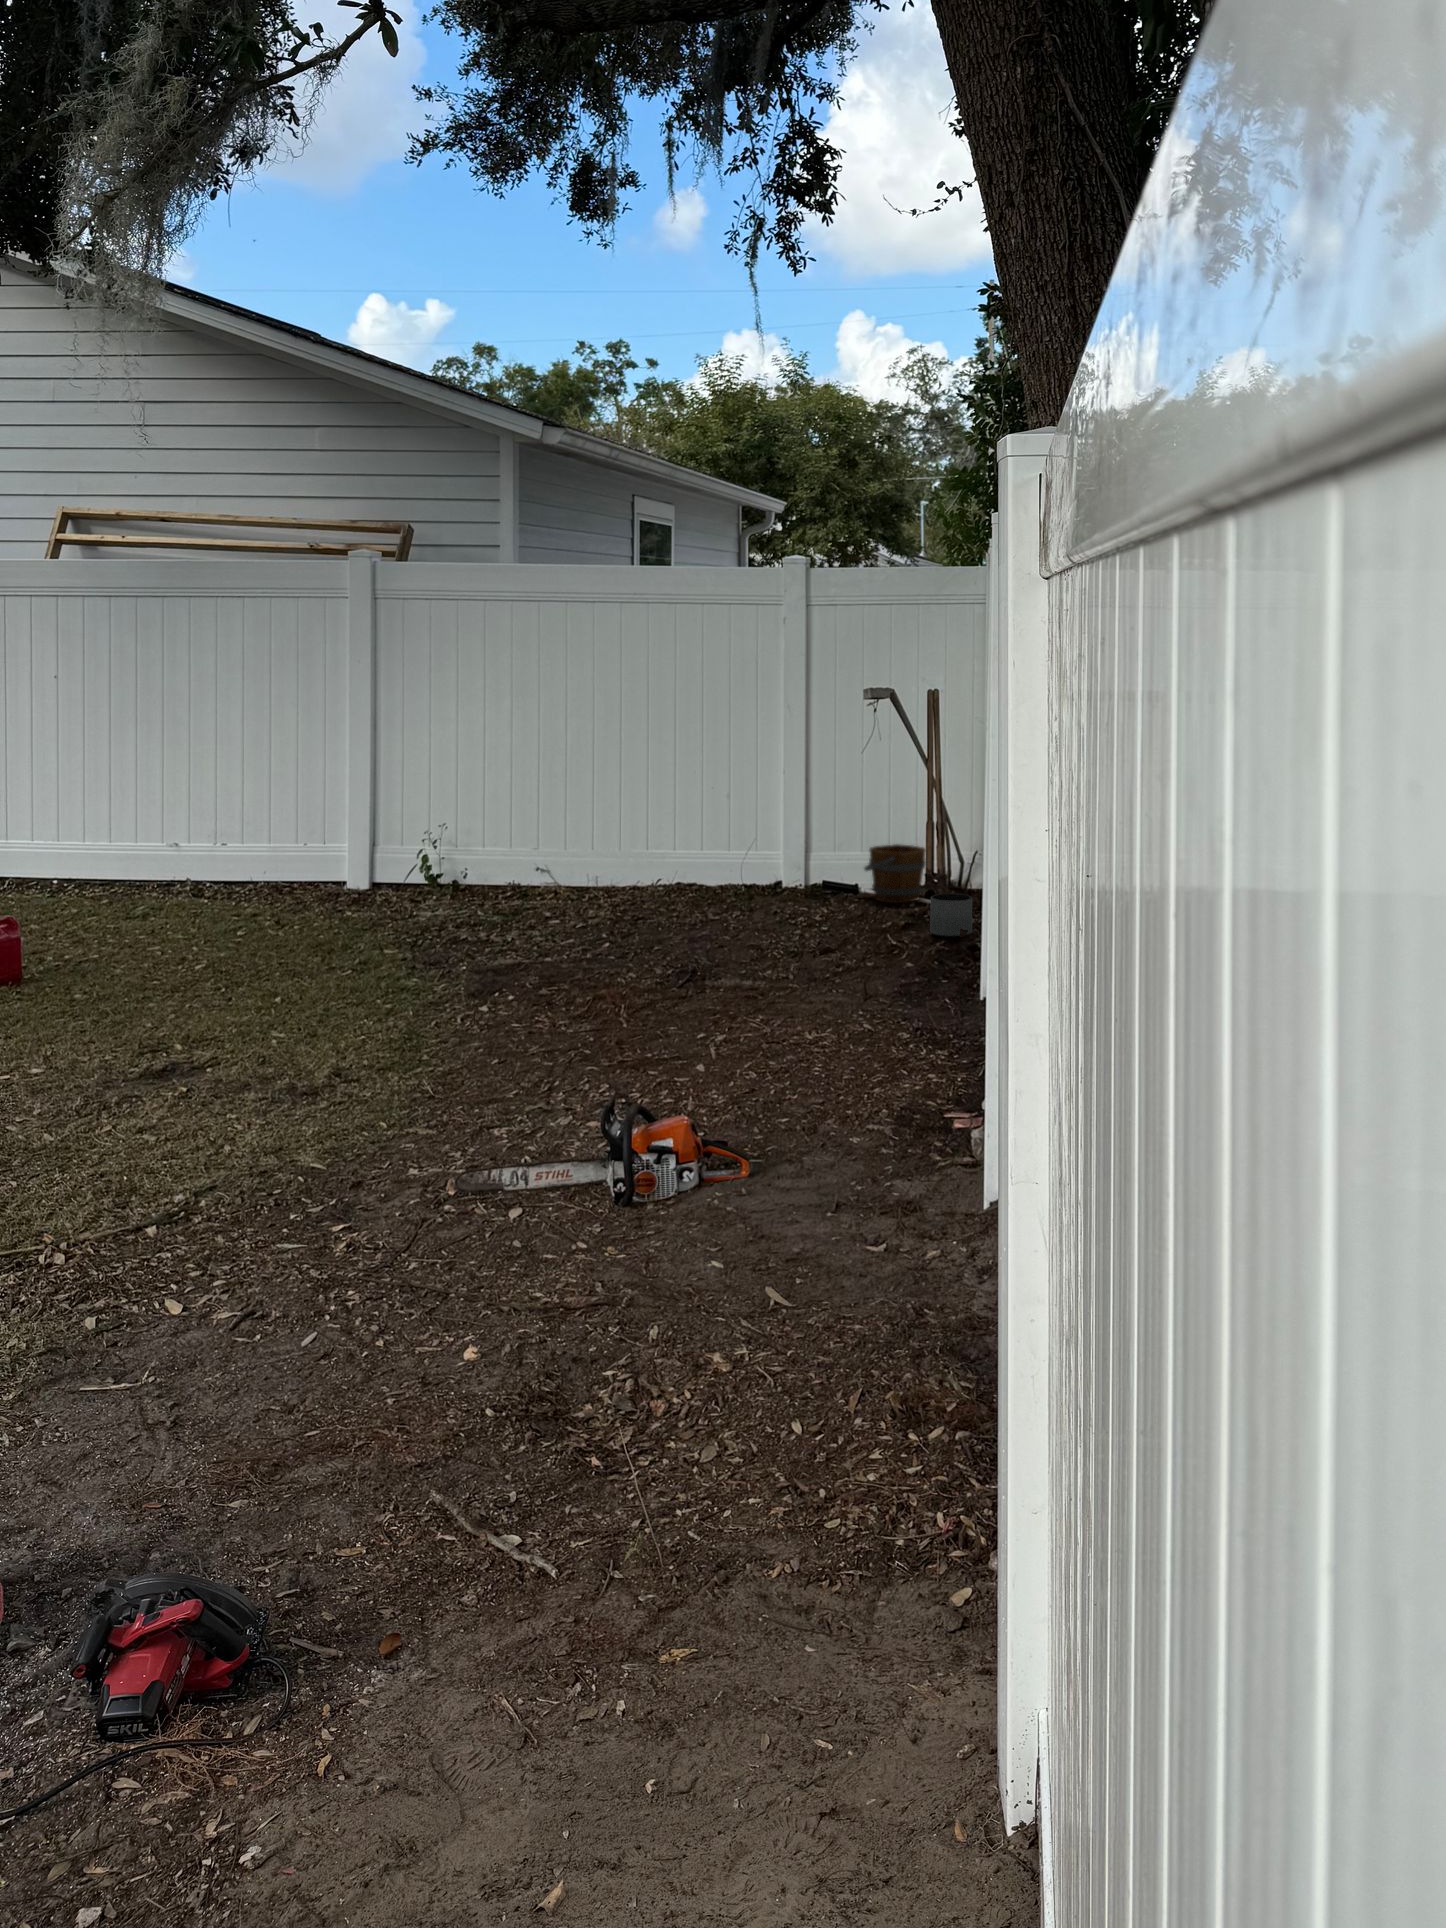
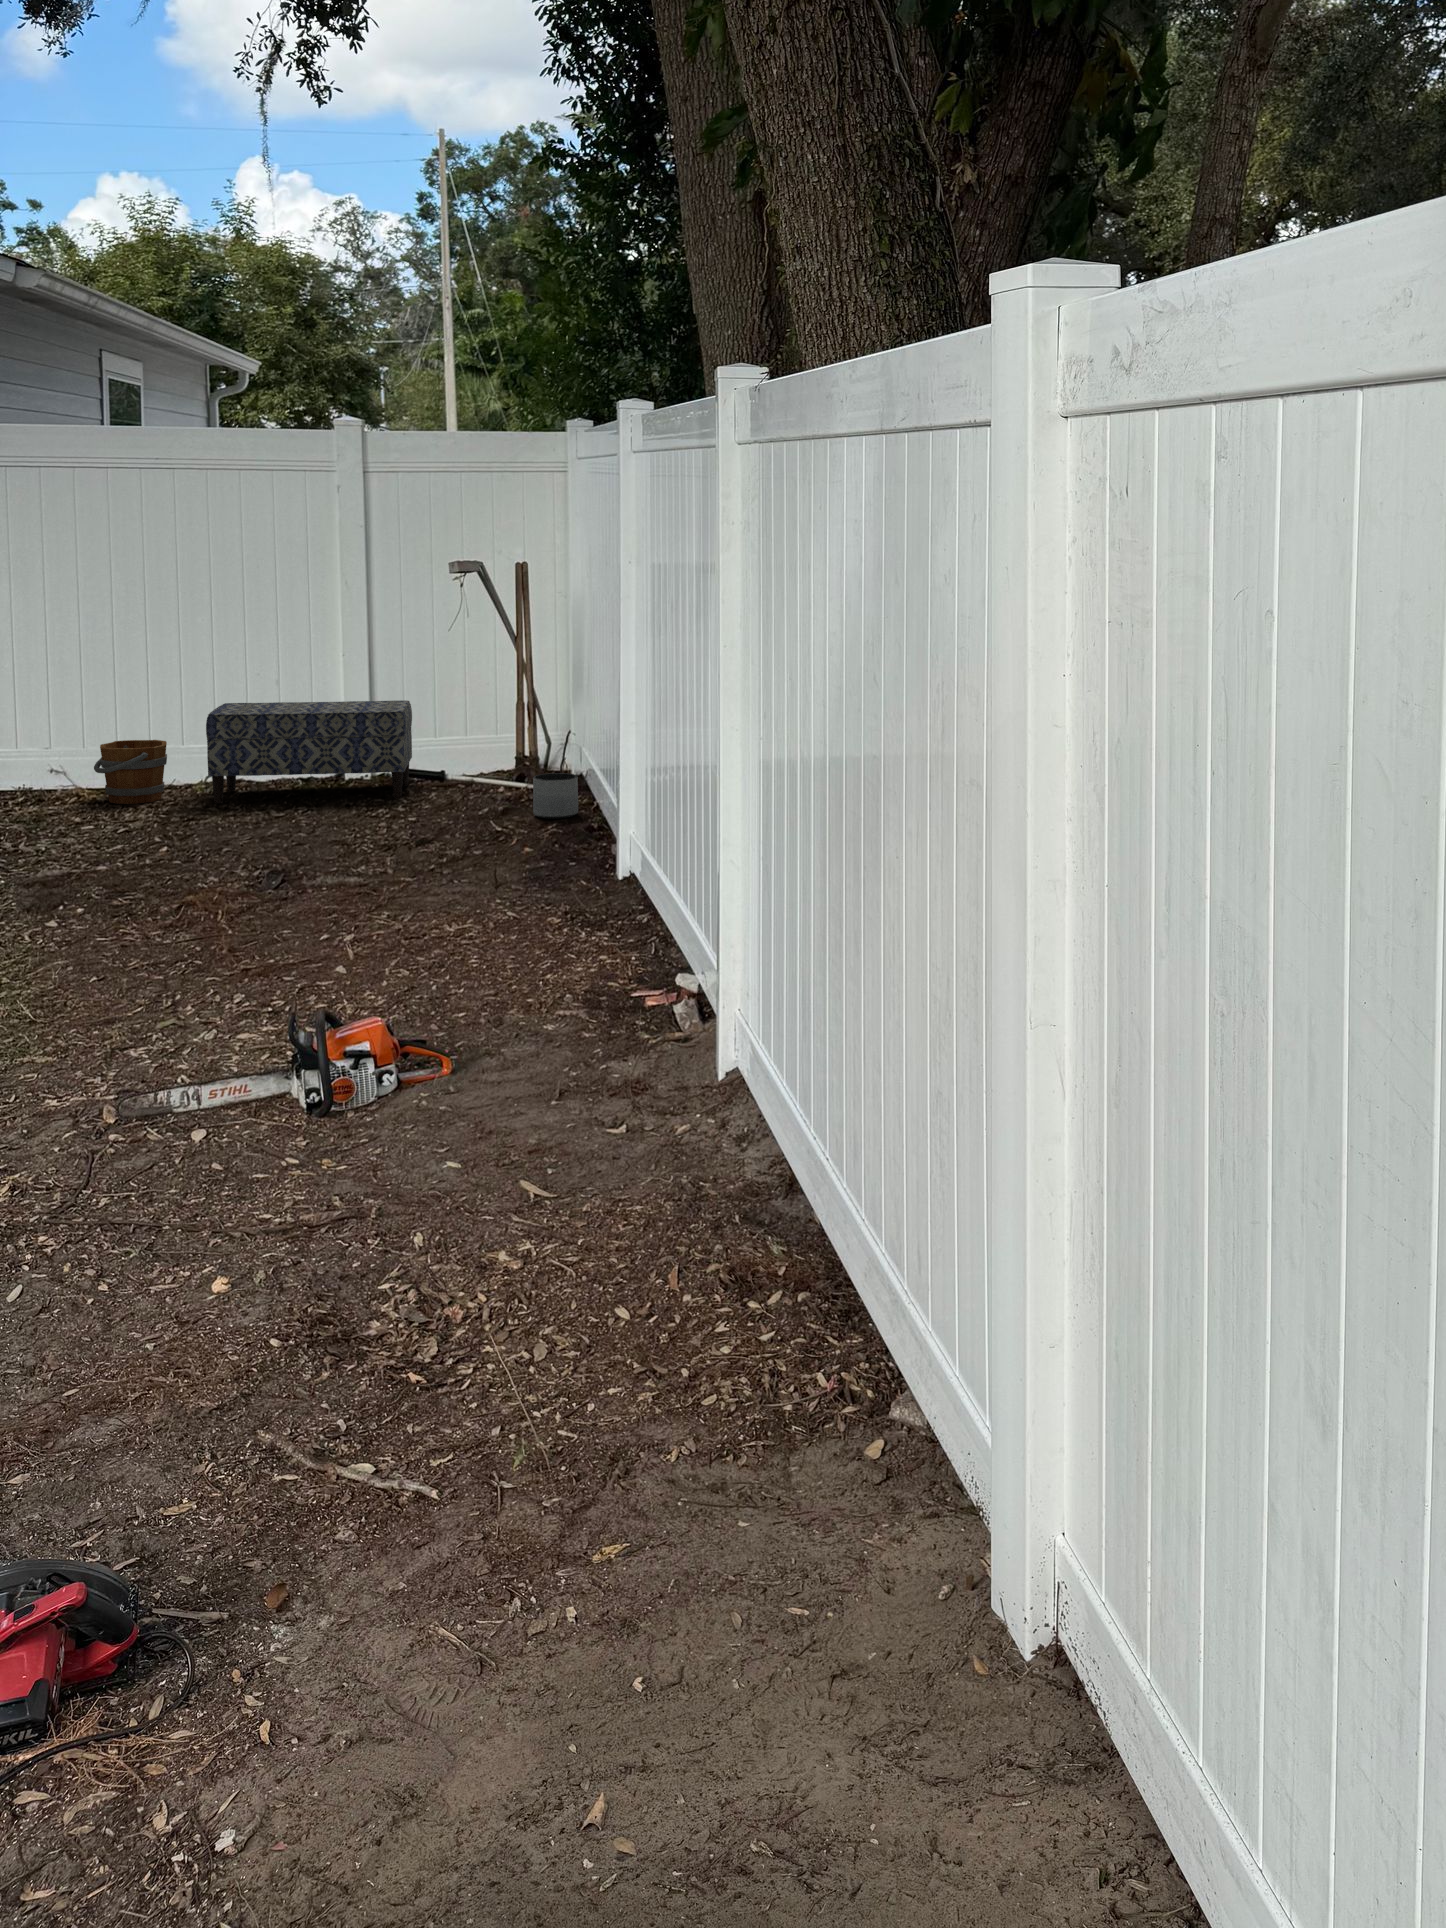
bench: none [653,814,837,910] -> present [206,700,412,803]
bucket: present [865,844,926,903] -> present [94,740,167,804]

